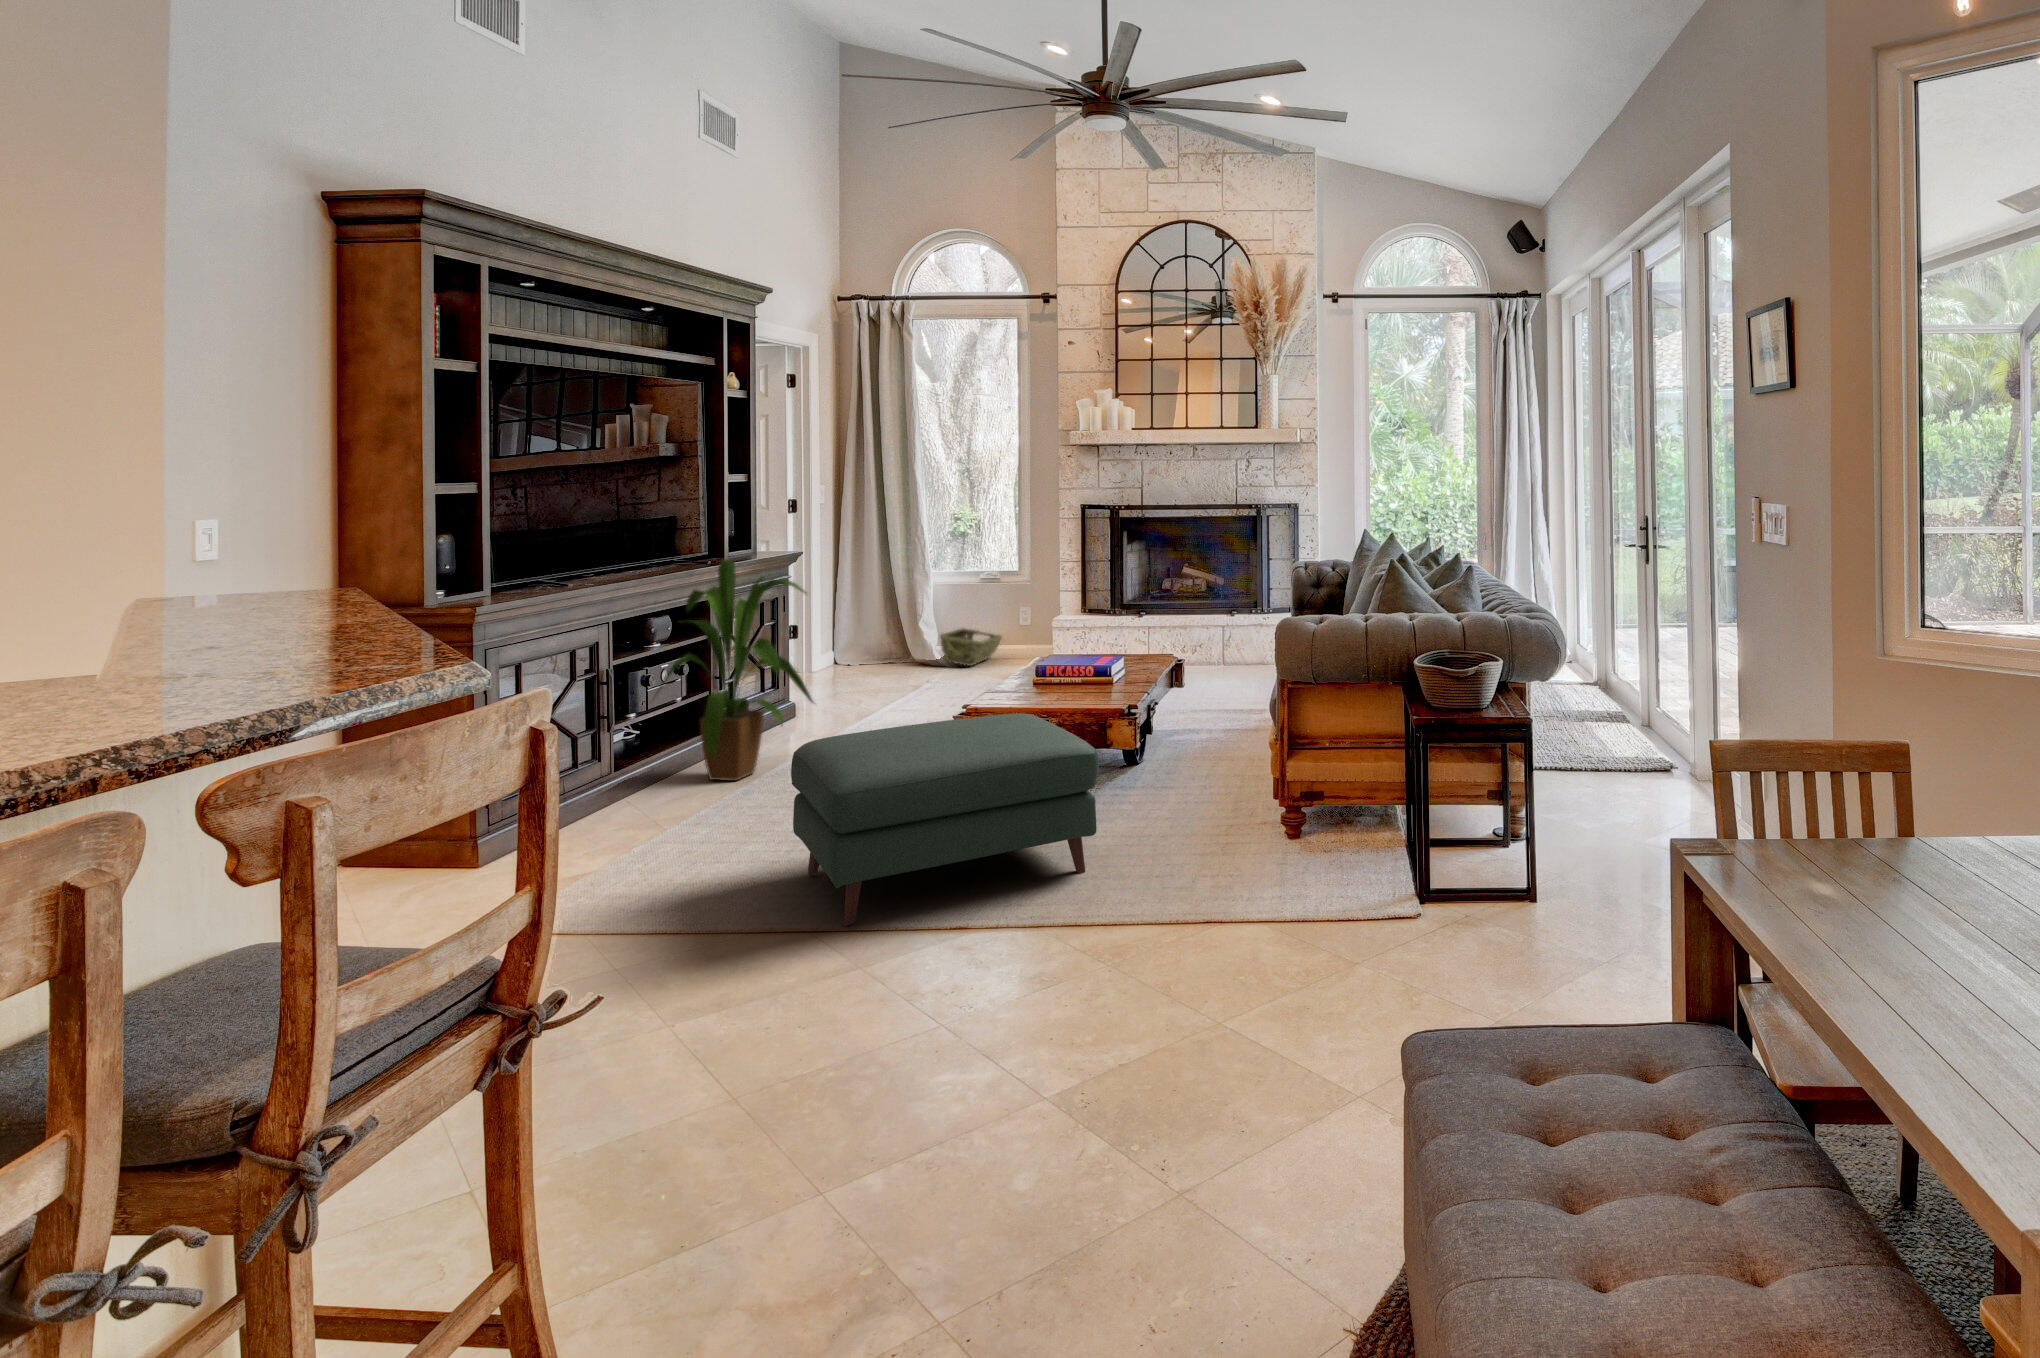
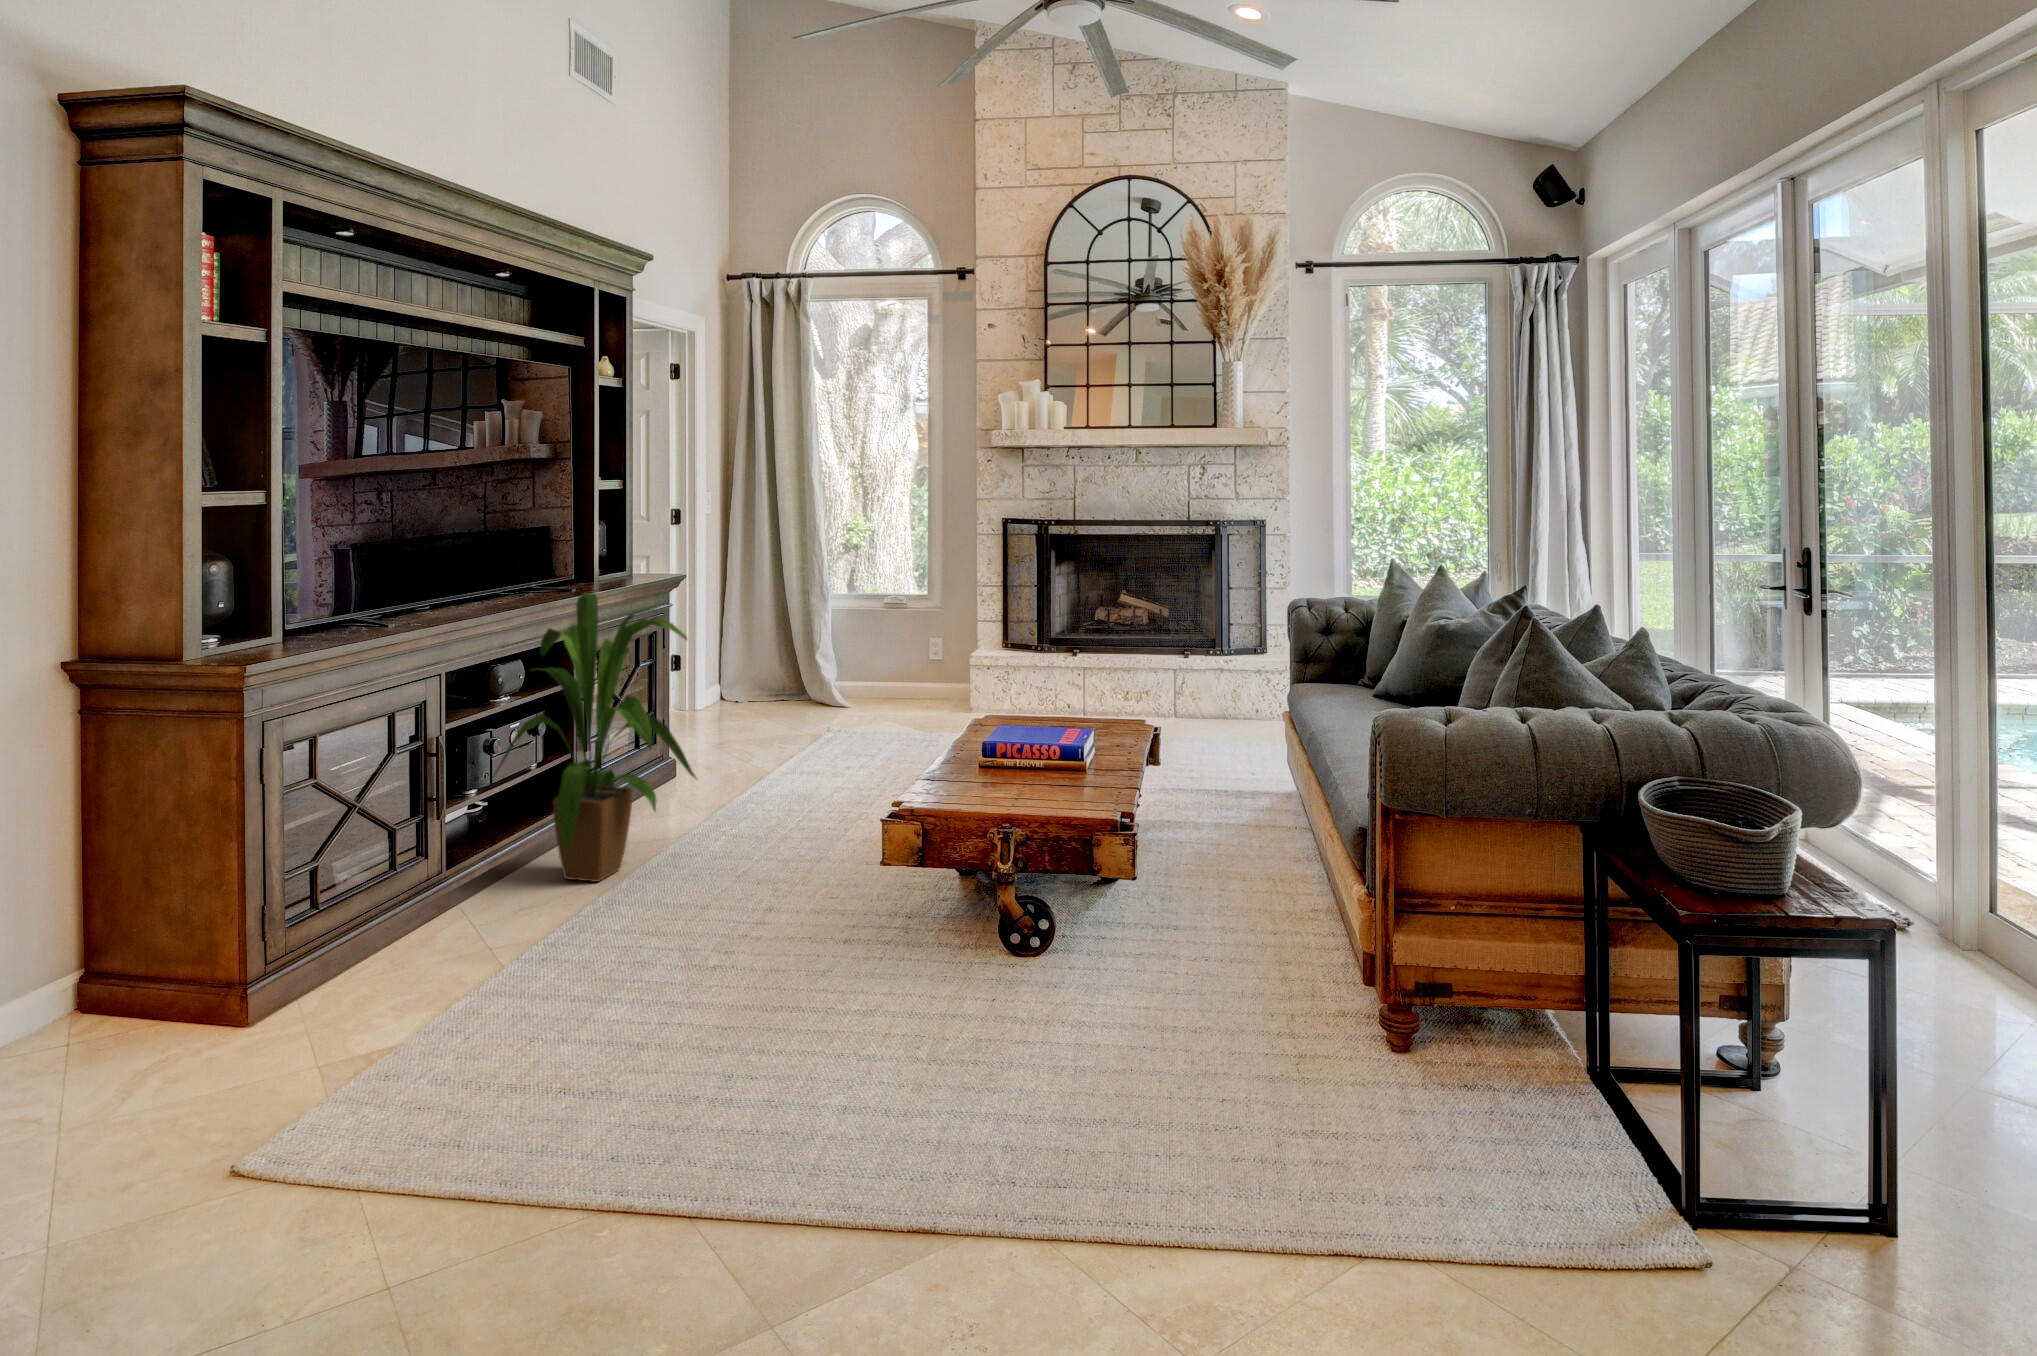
woven basket: present [940,628,1002,666] -> none [837,663,908,711]
ottoman: present [791,713,1099,926] -> none [661,833,1117,1210]

